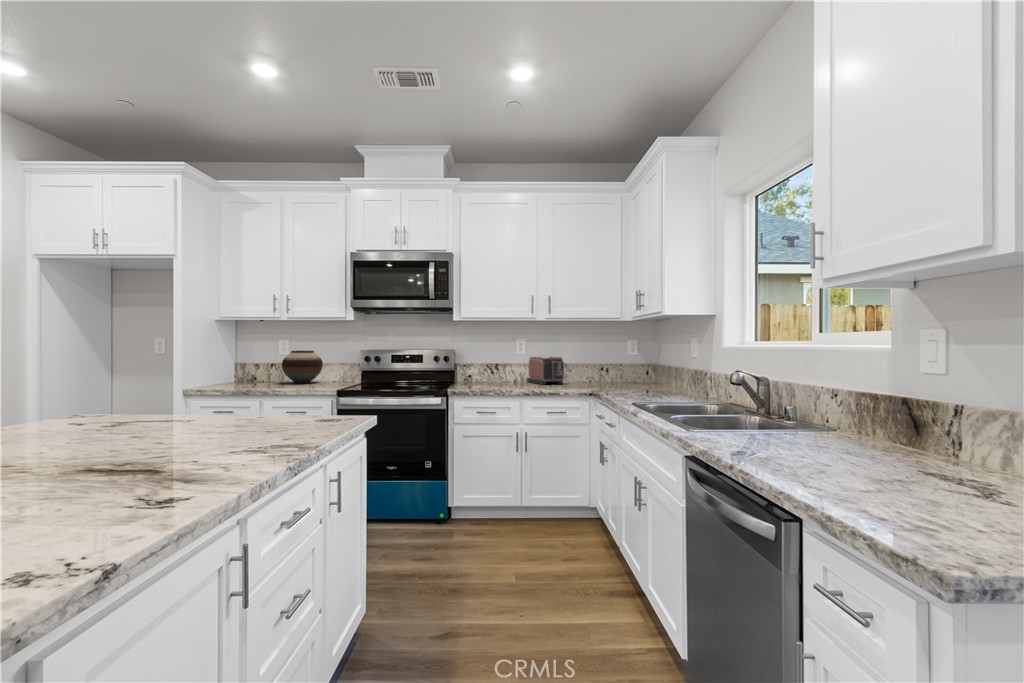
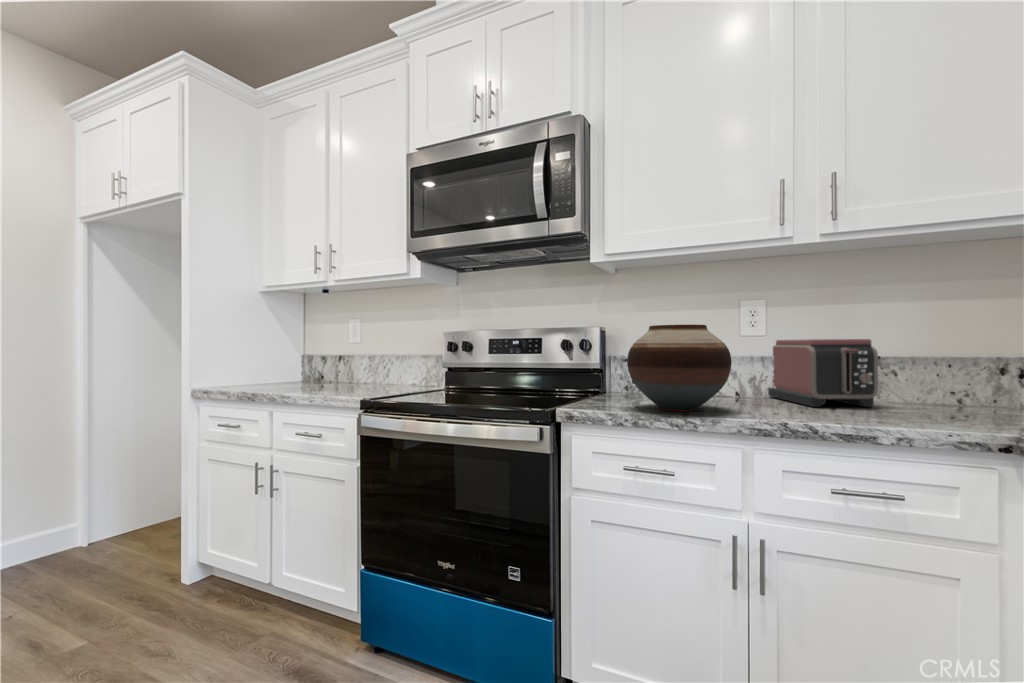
vase: present [282,351,323,383] -> present [627,324,731,411]

